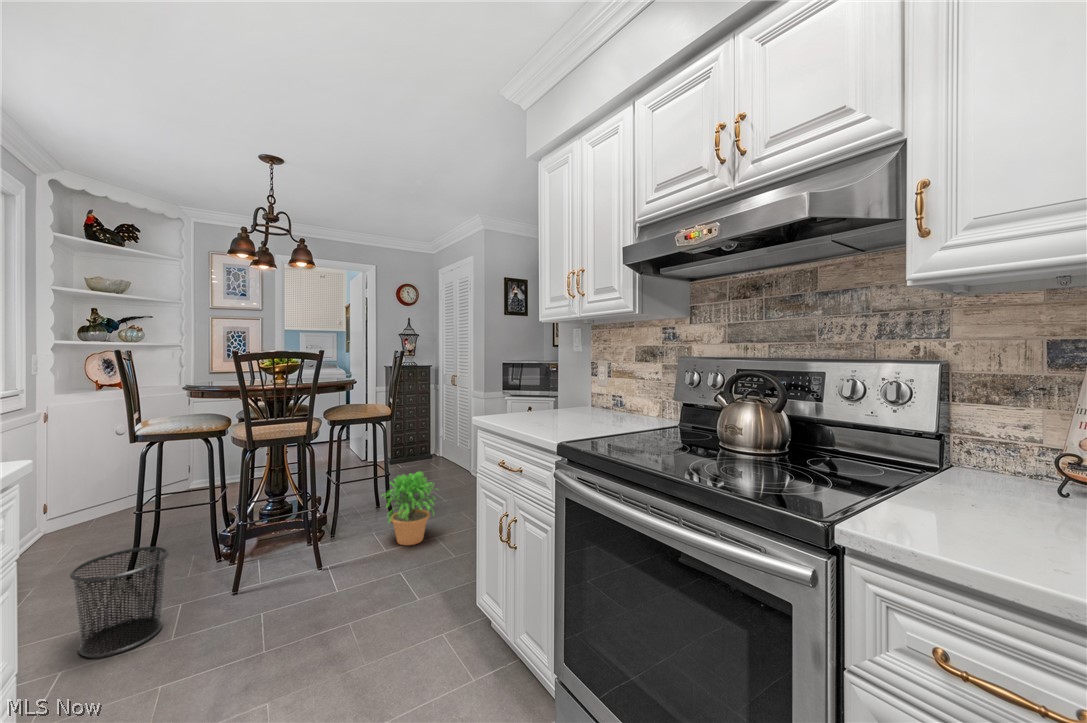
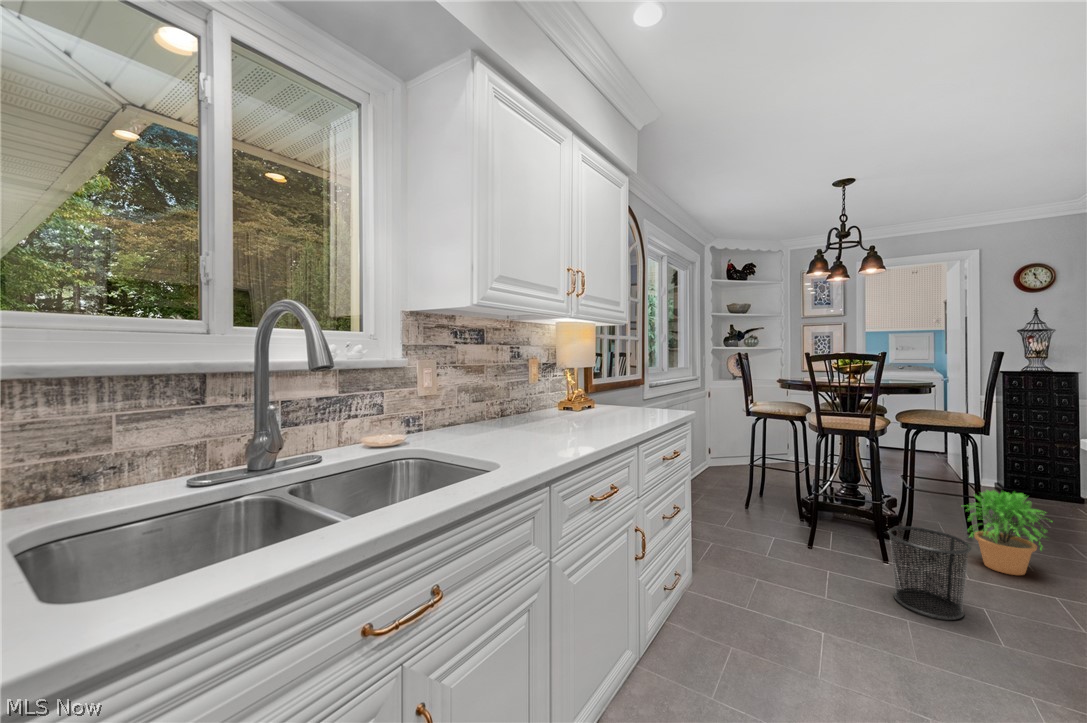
waste bin: present [70,547,169,657] -> present [888,526,971,620]

